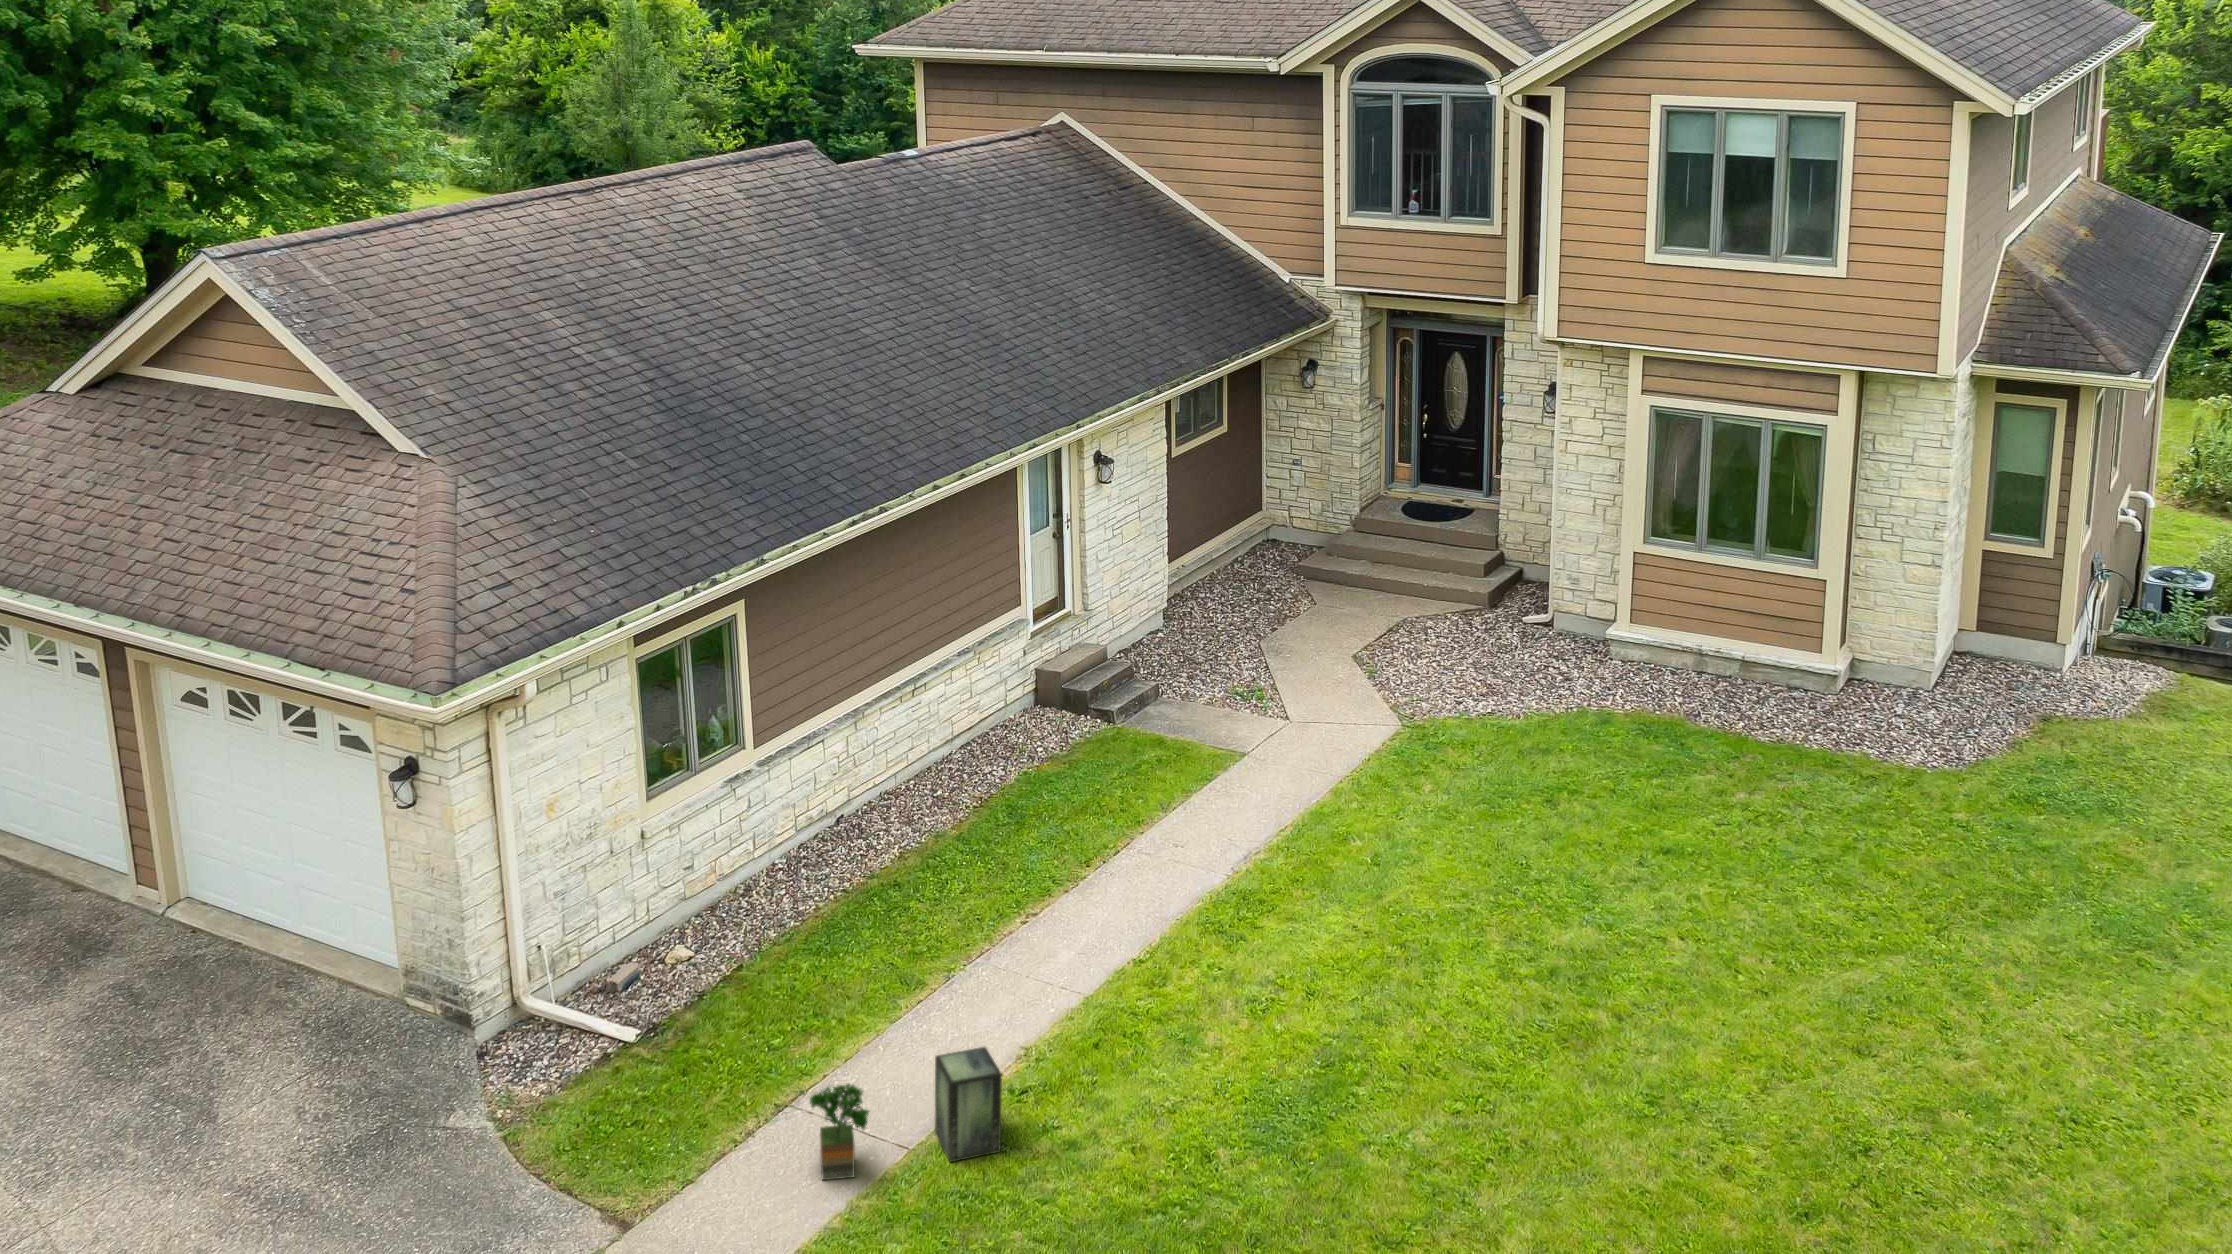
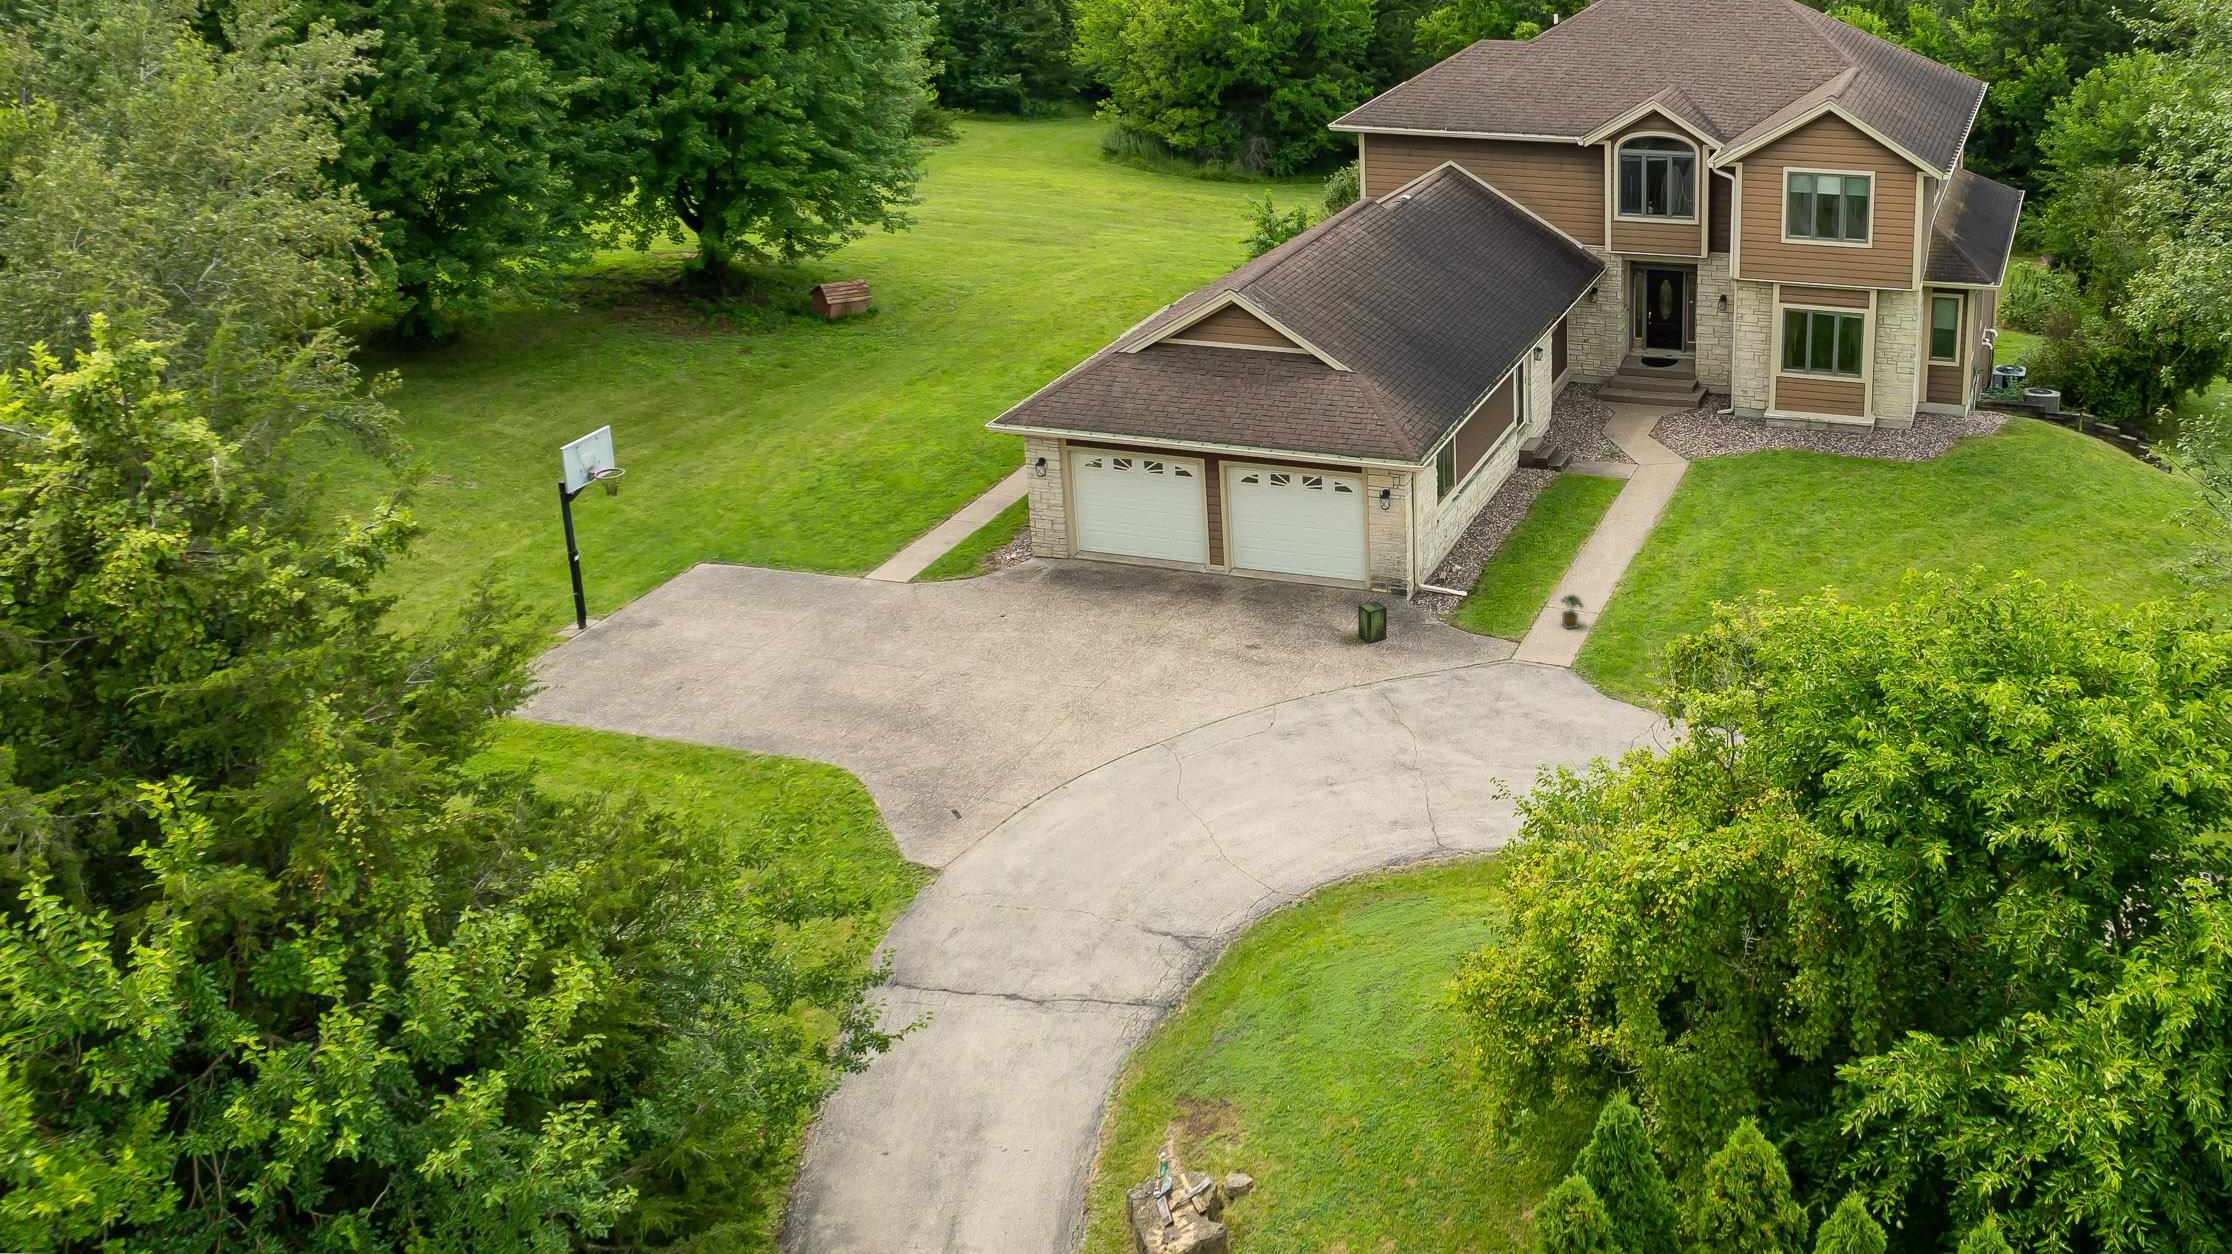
storage box: present [935,1047,1002,1162] -> present [1358,601,1387,644]

